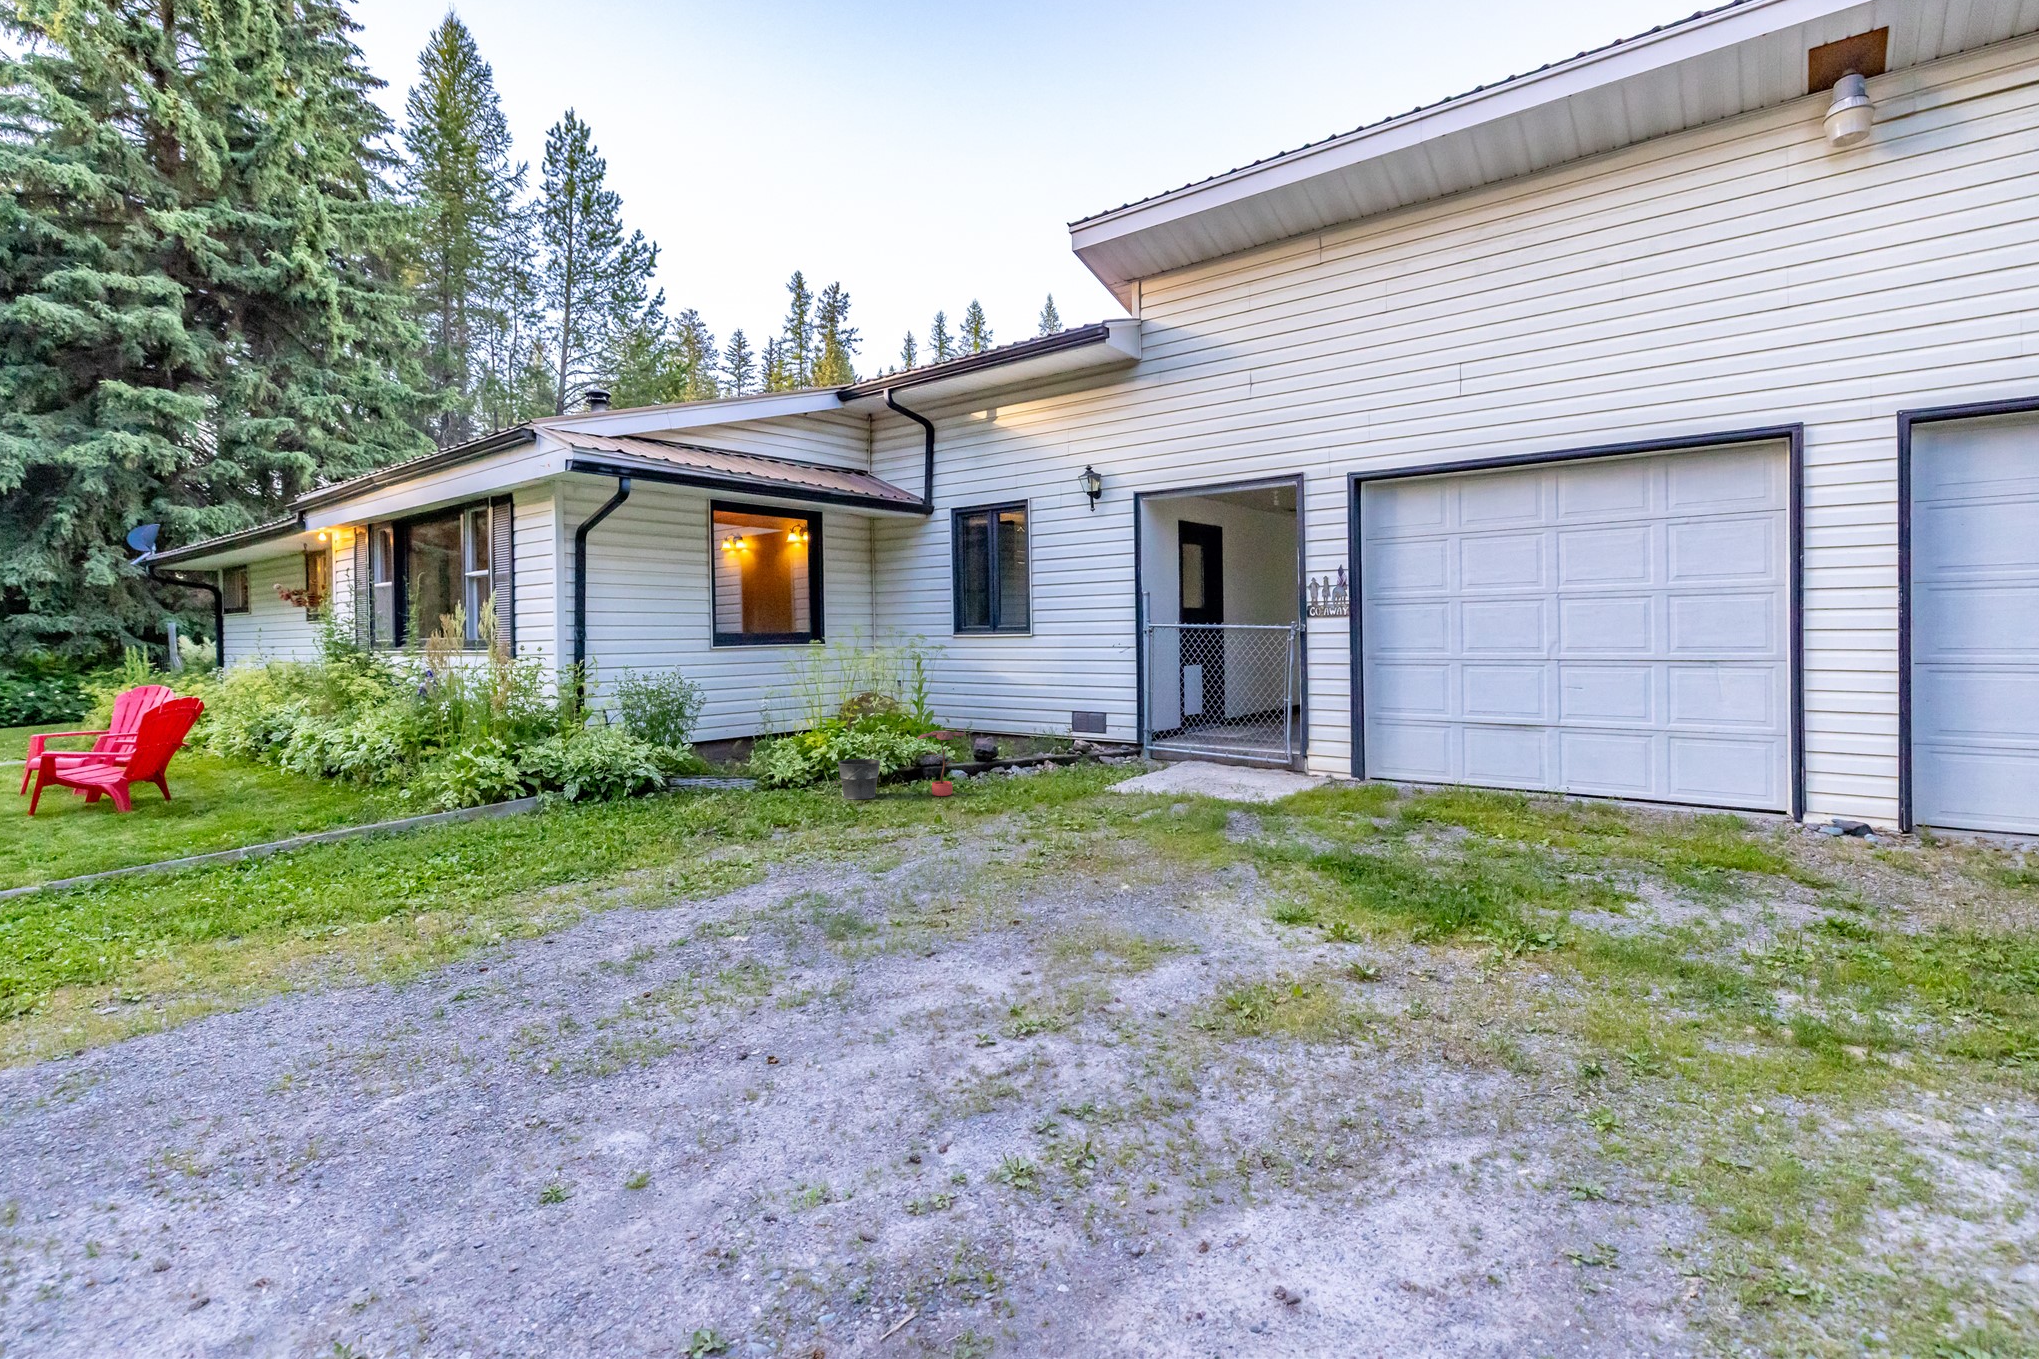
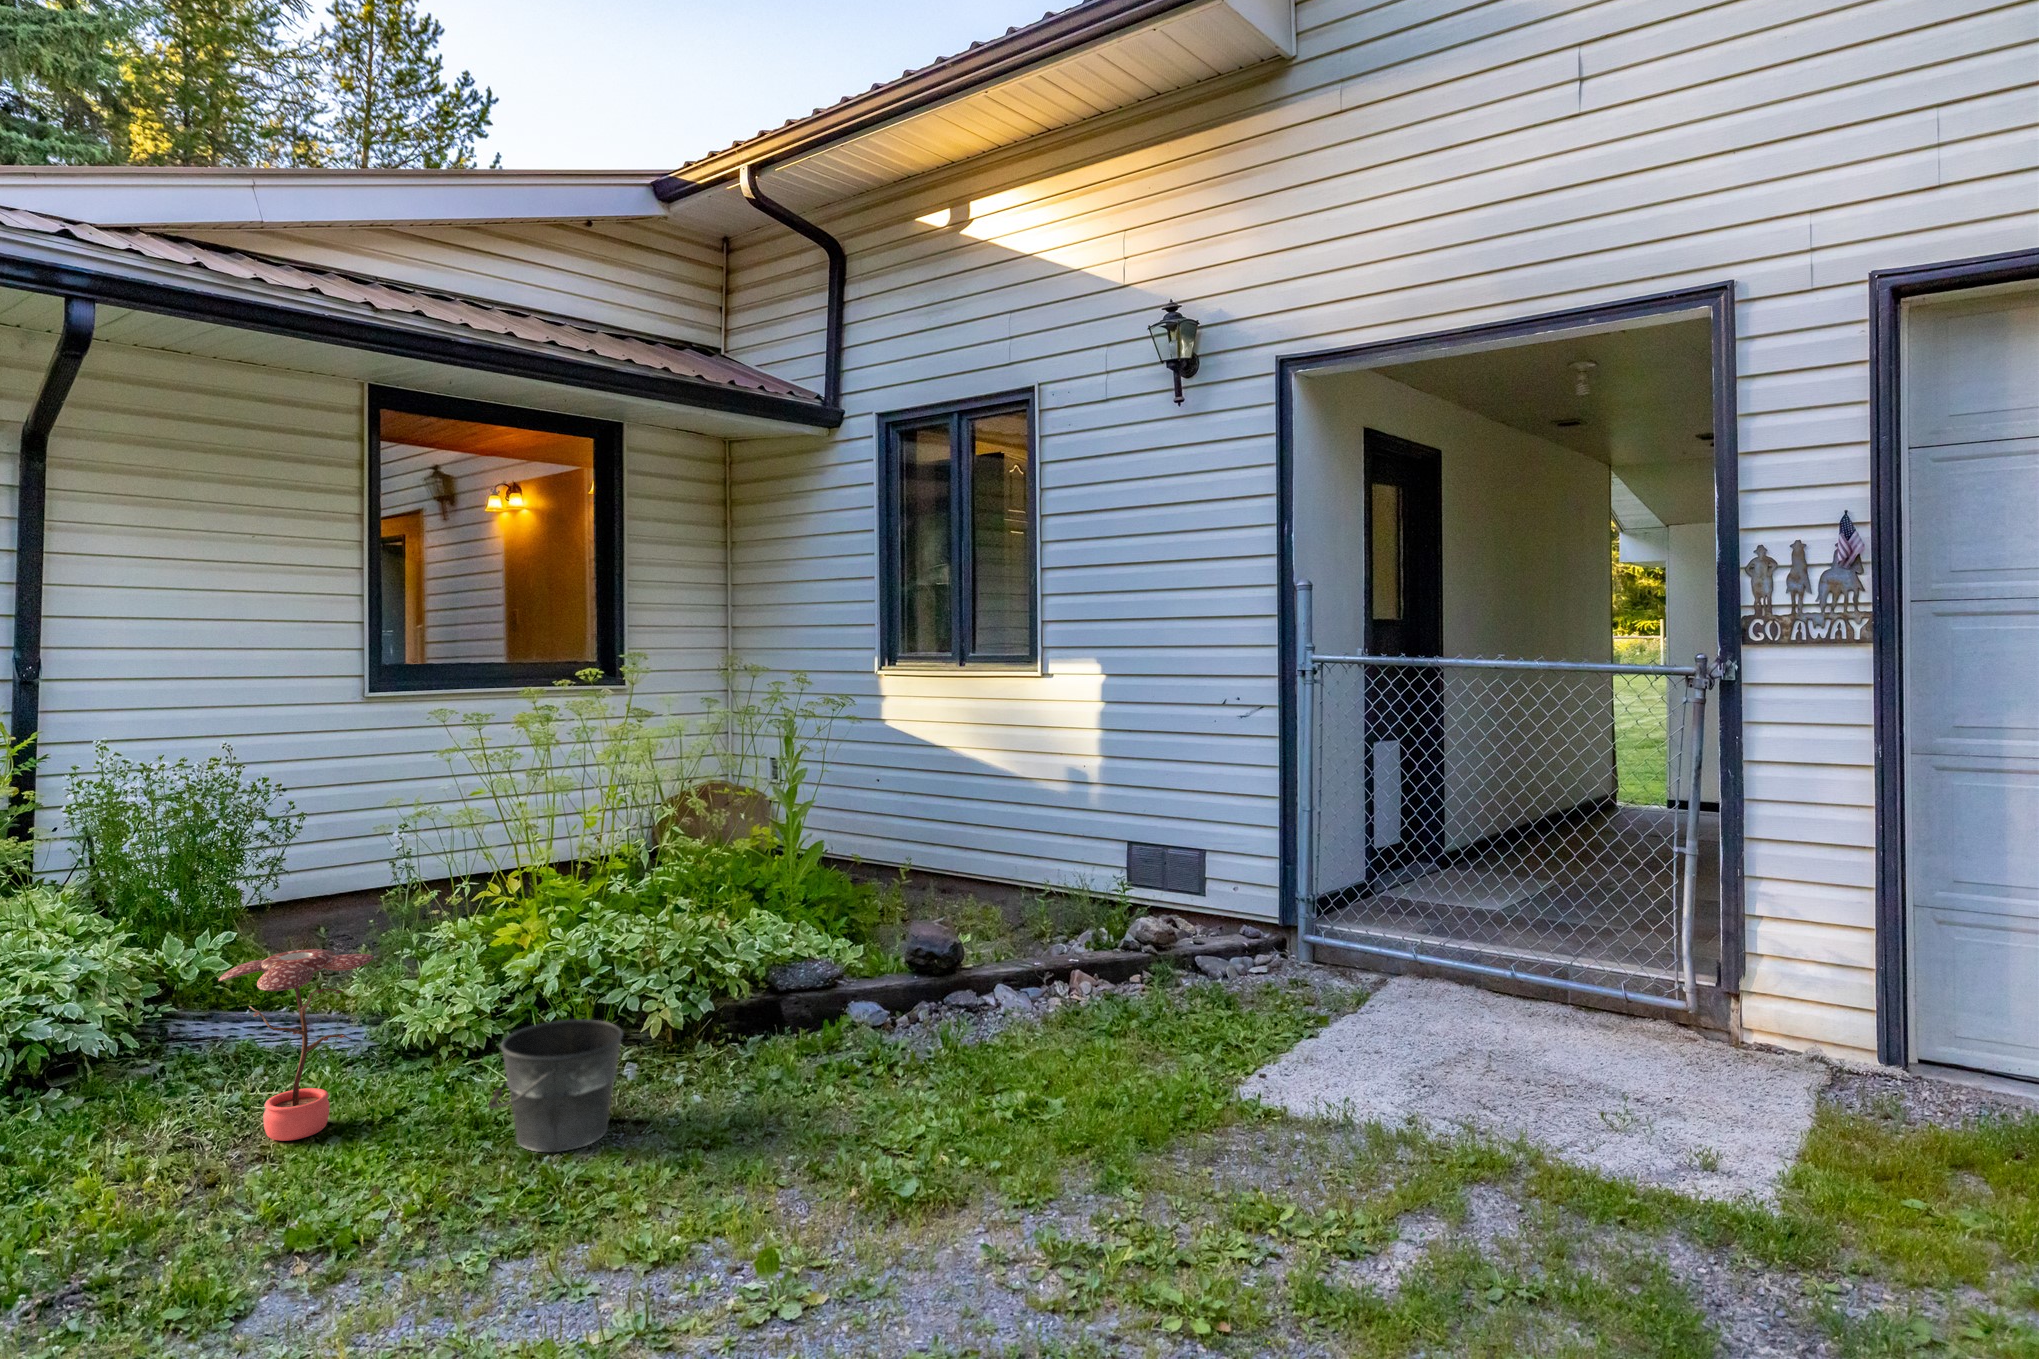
potted plant: present [917,731,965,796] -> present [218,949,374,1141]

